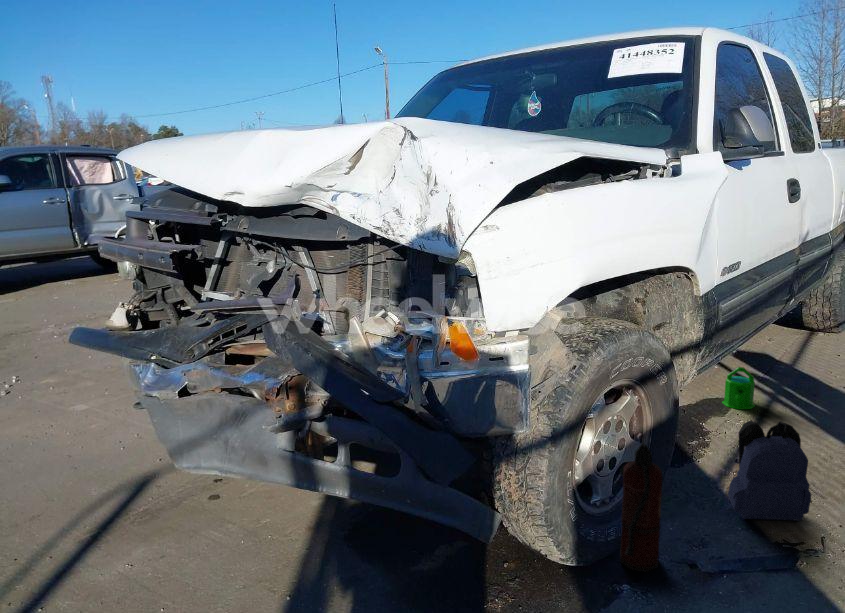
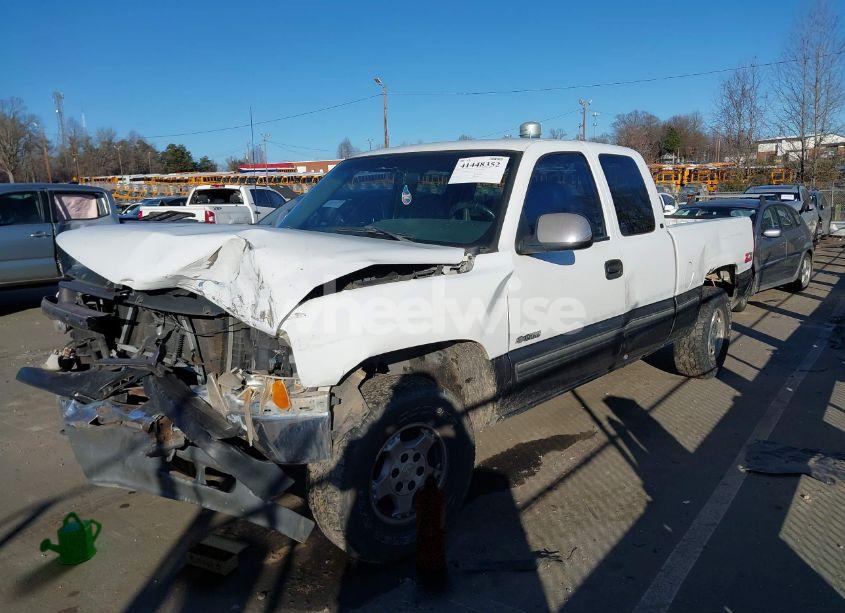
watering can: present [722,367,755,409] -> present [39,512,102,564]
backpack: present [728,421,811,521] -> none [520,457,578,536]
toolbox: none [317,529,397,586] -> present [186,533,249,575]

